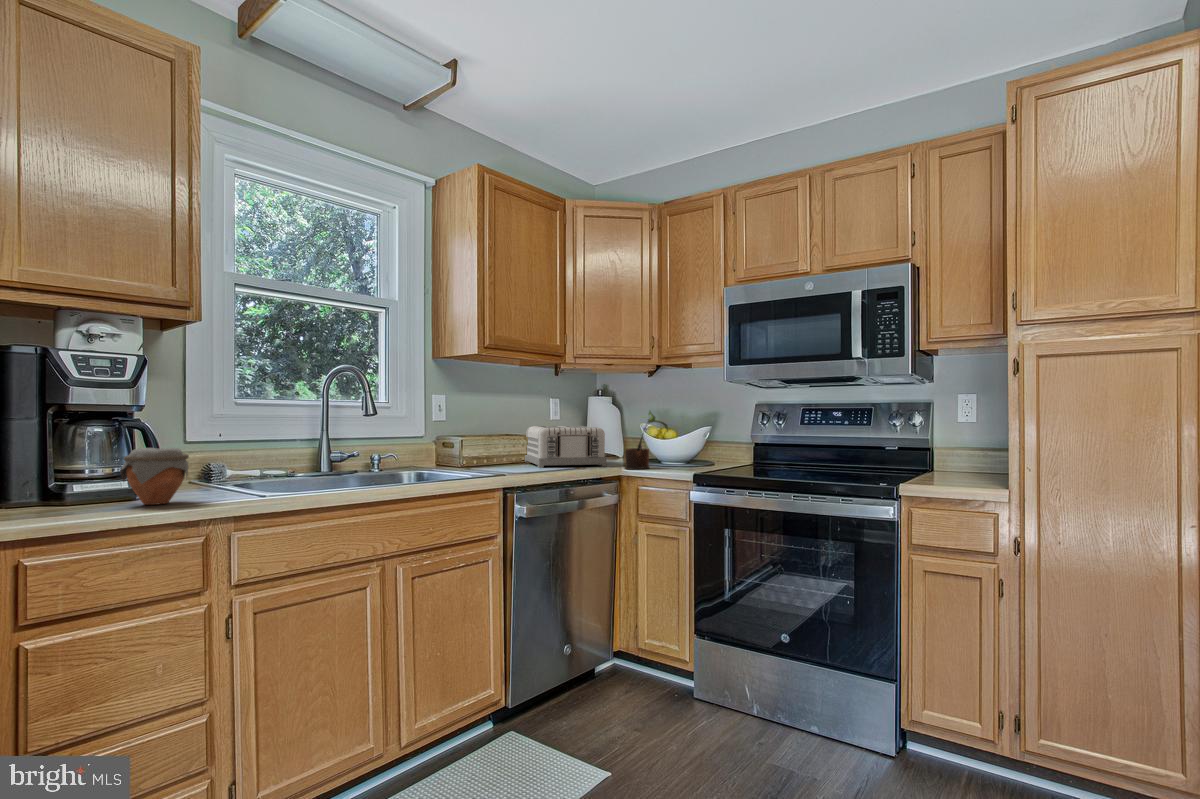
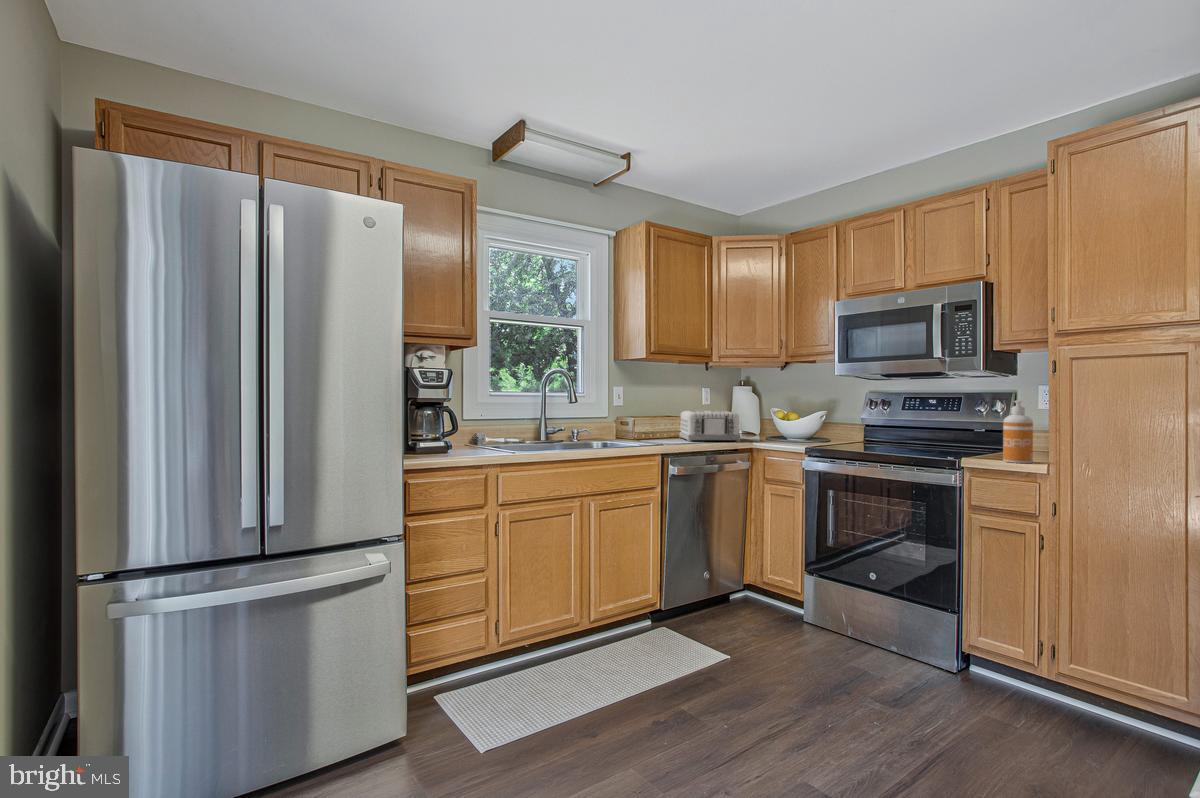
soap dispenser: none [953,409,989,490] -> present [1003,401,1033,463]
potted plant: present [625,411,668,469] -> none [752,399,788,444]
jar: present [120,448,189,505] -> none [444,423,476,455]

